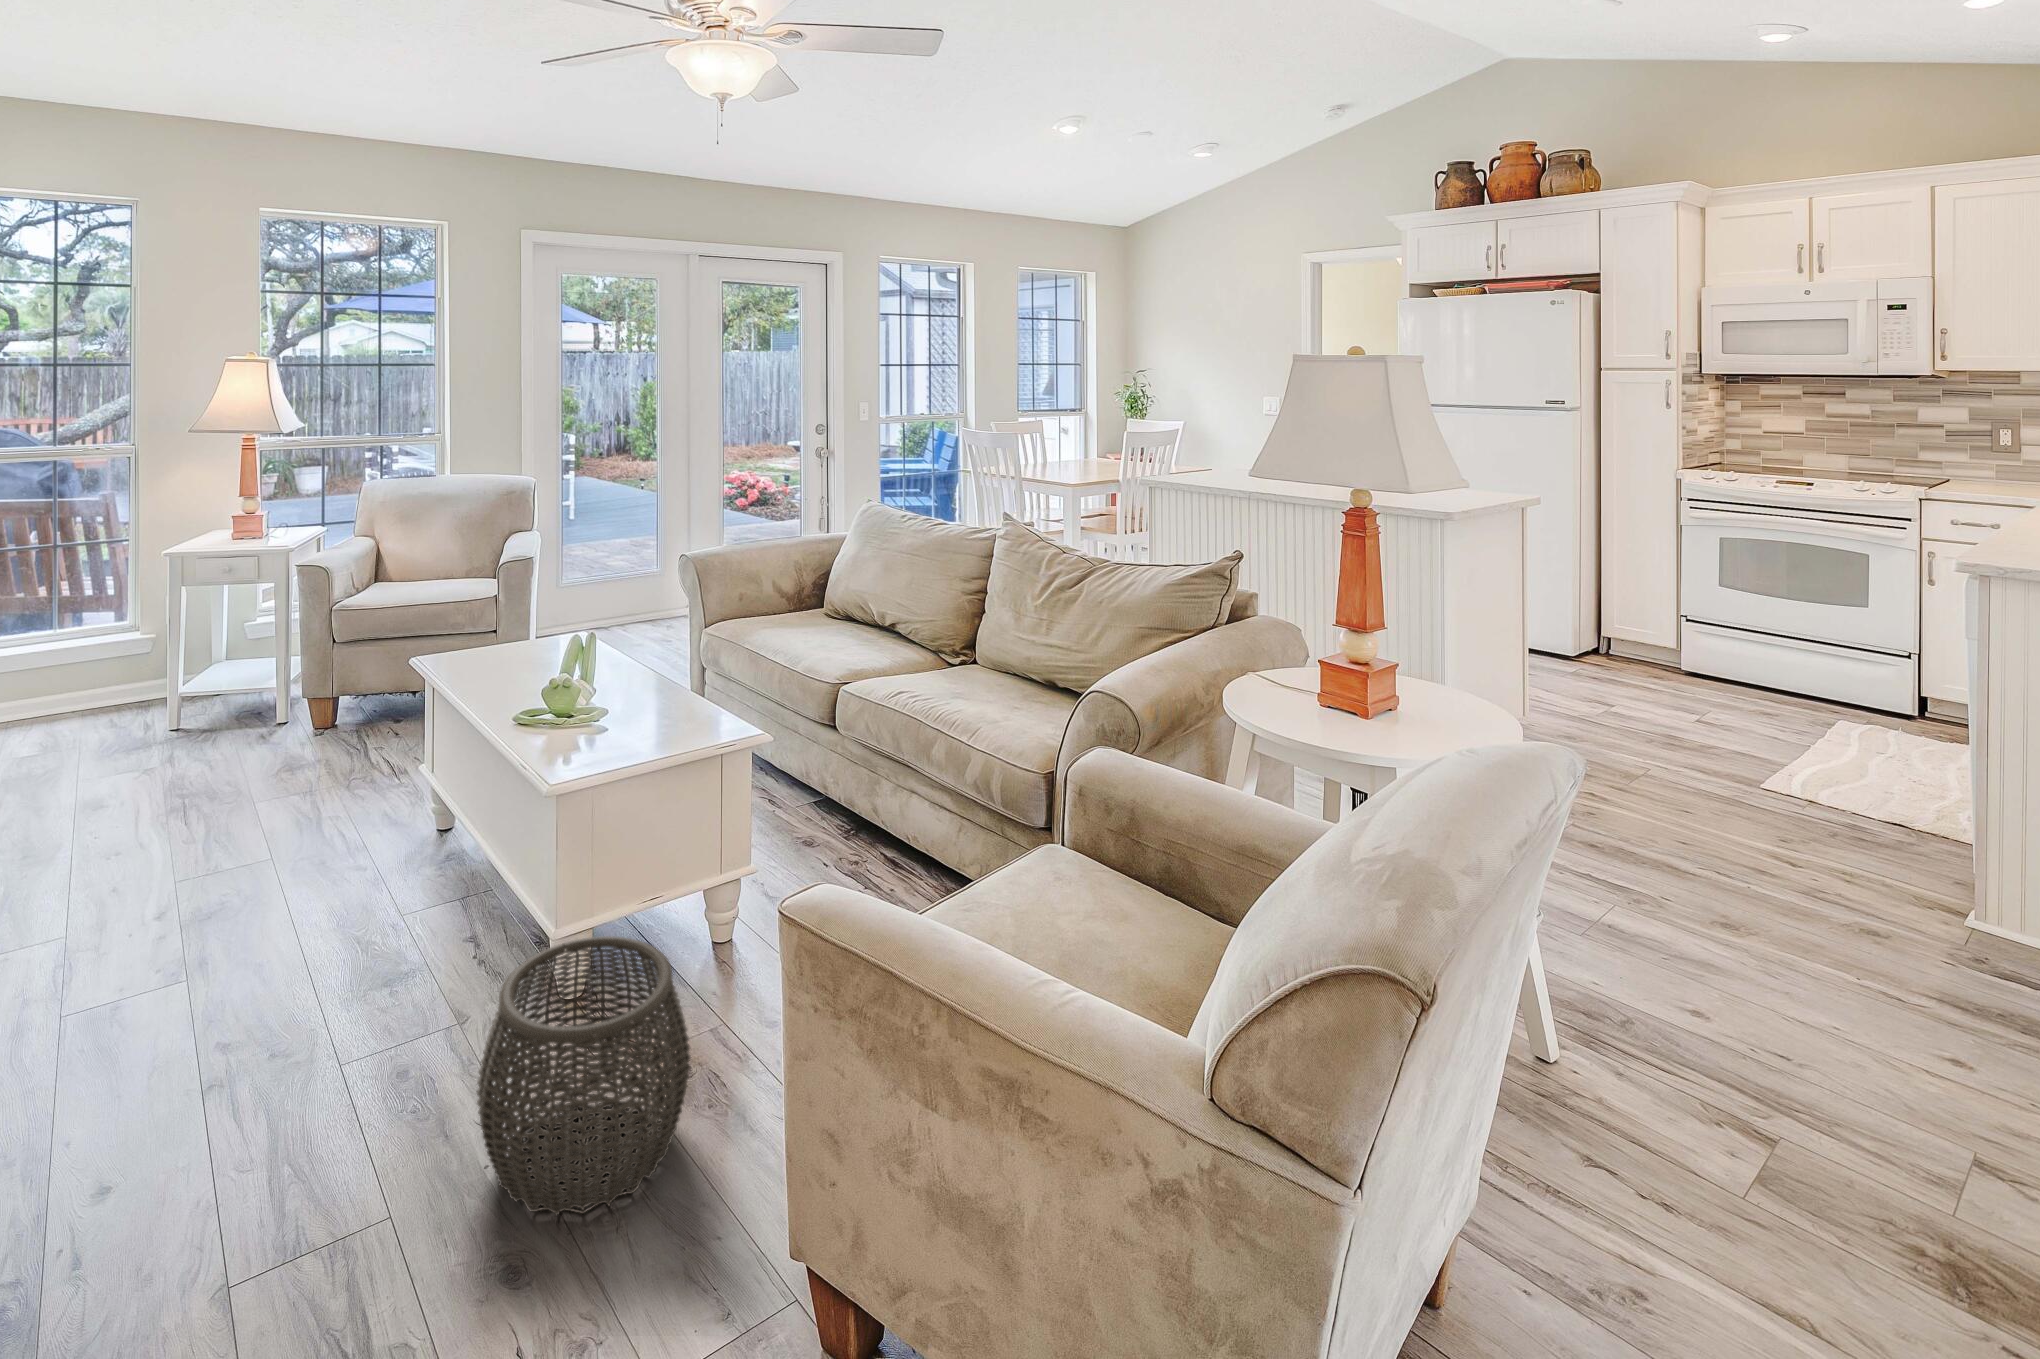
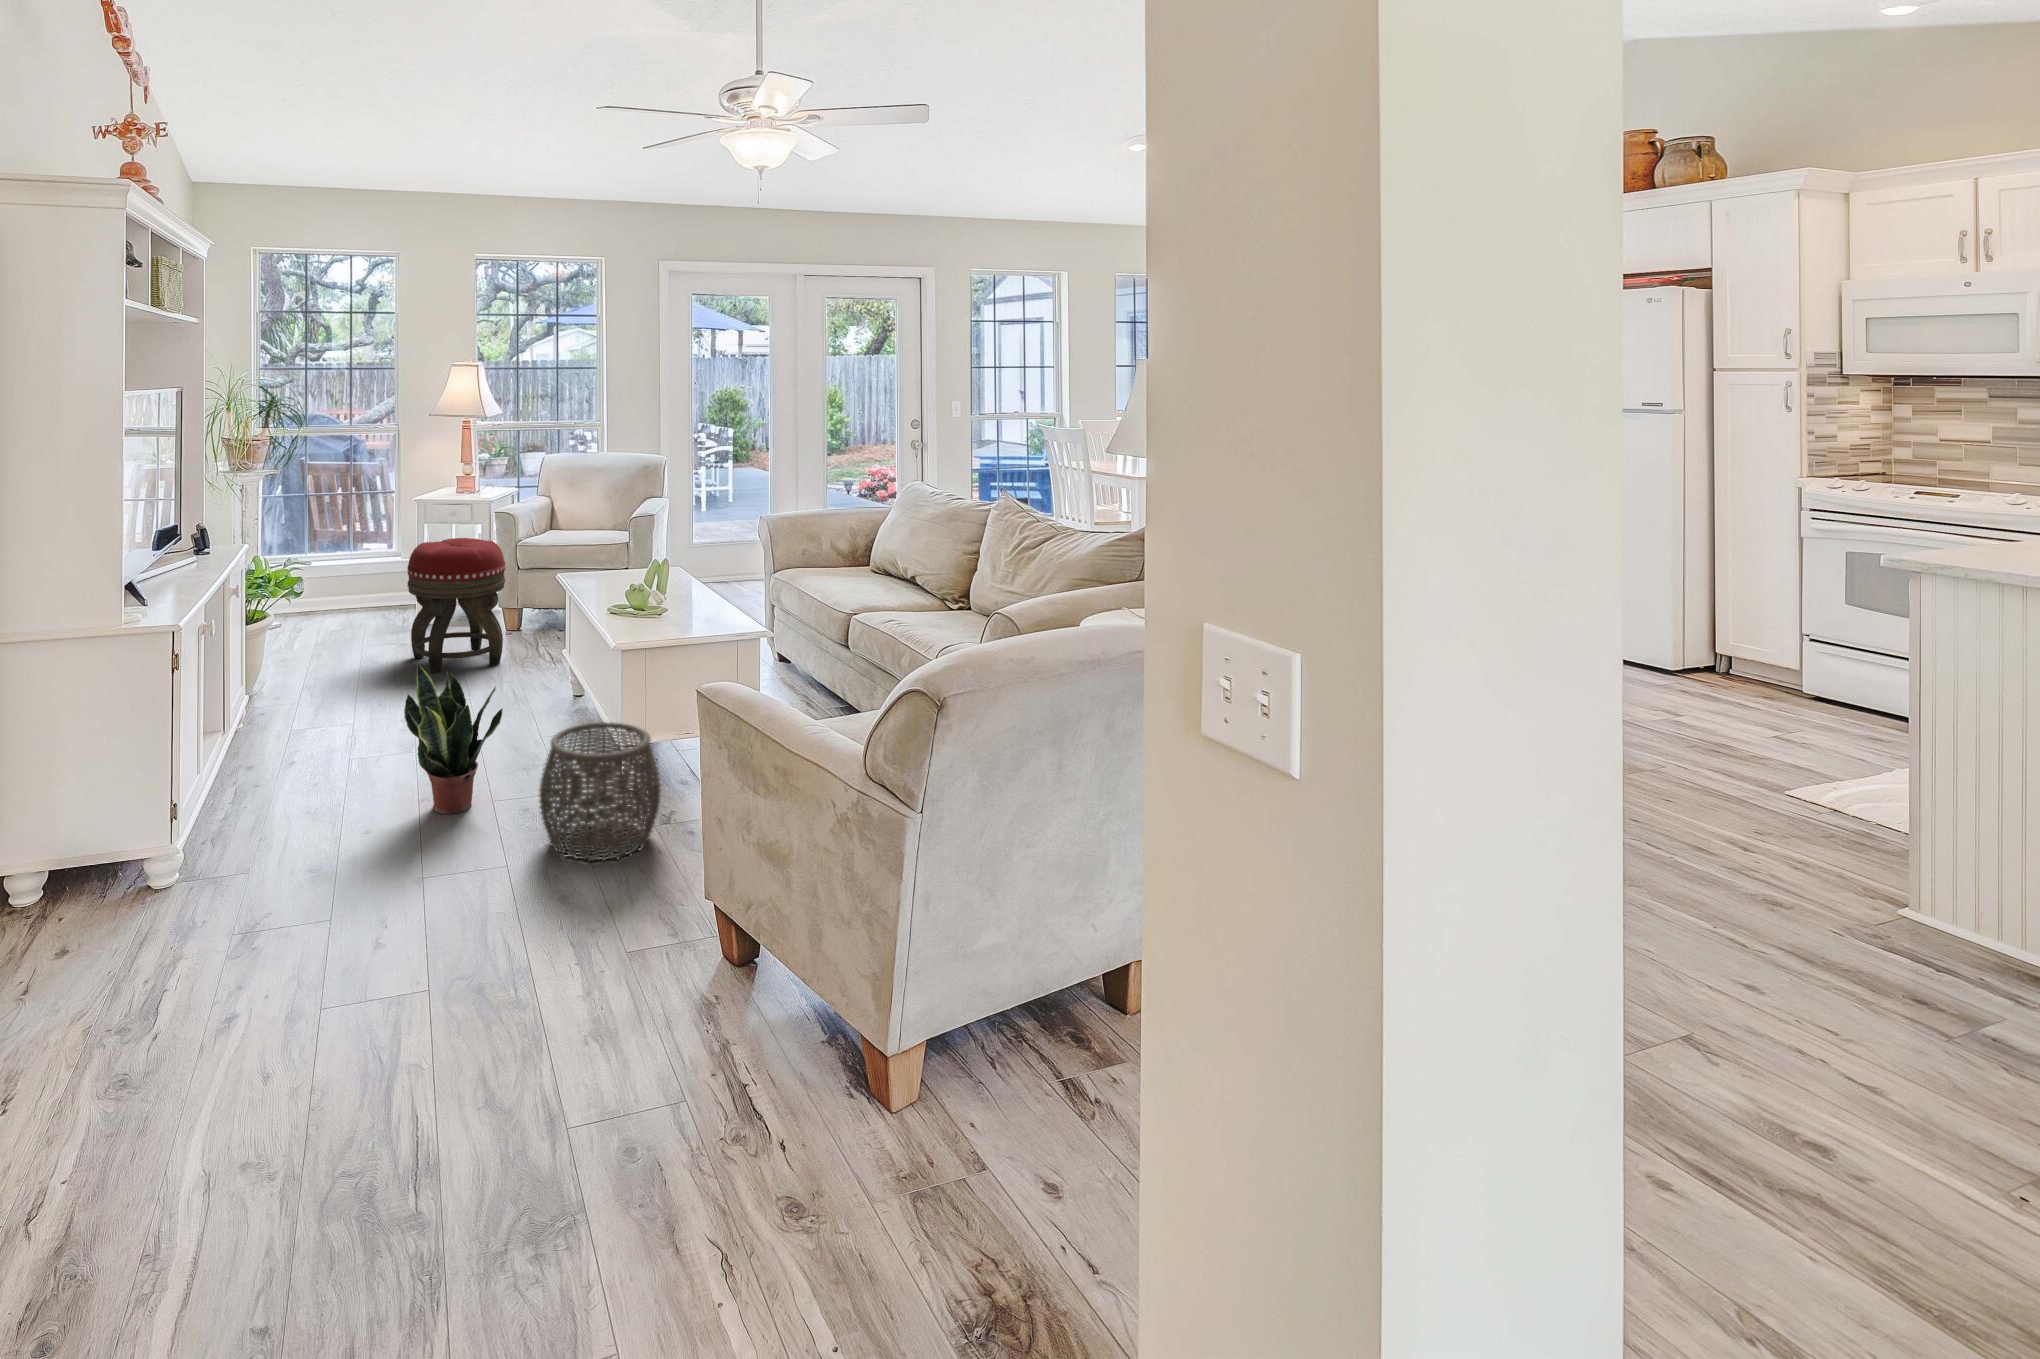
footstool: none [162,609,324,819] -> present [408,538,505,673]
potted plant: none [193,880,386,1144] -> present [404,664,502,814]

